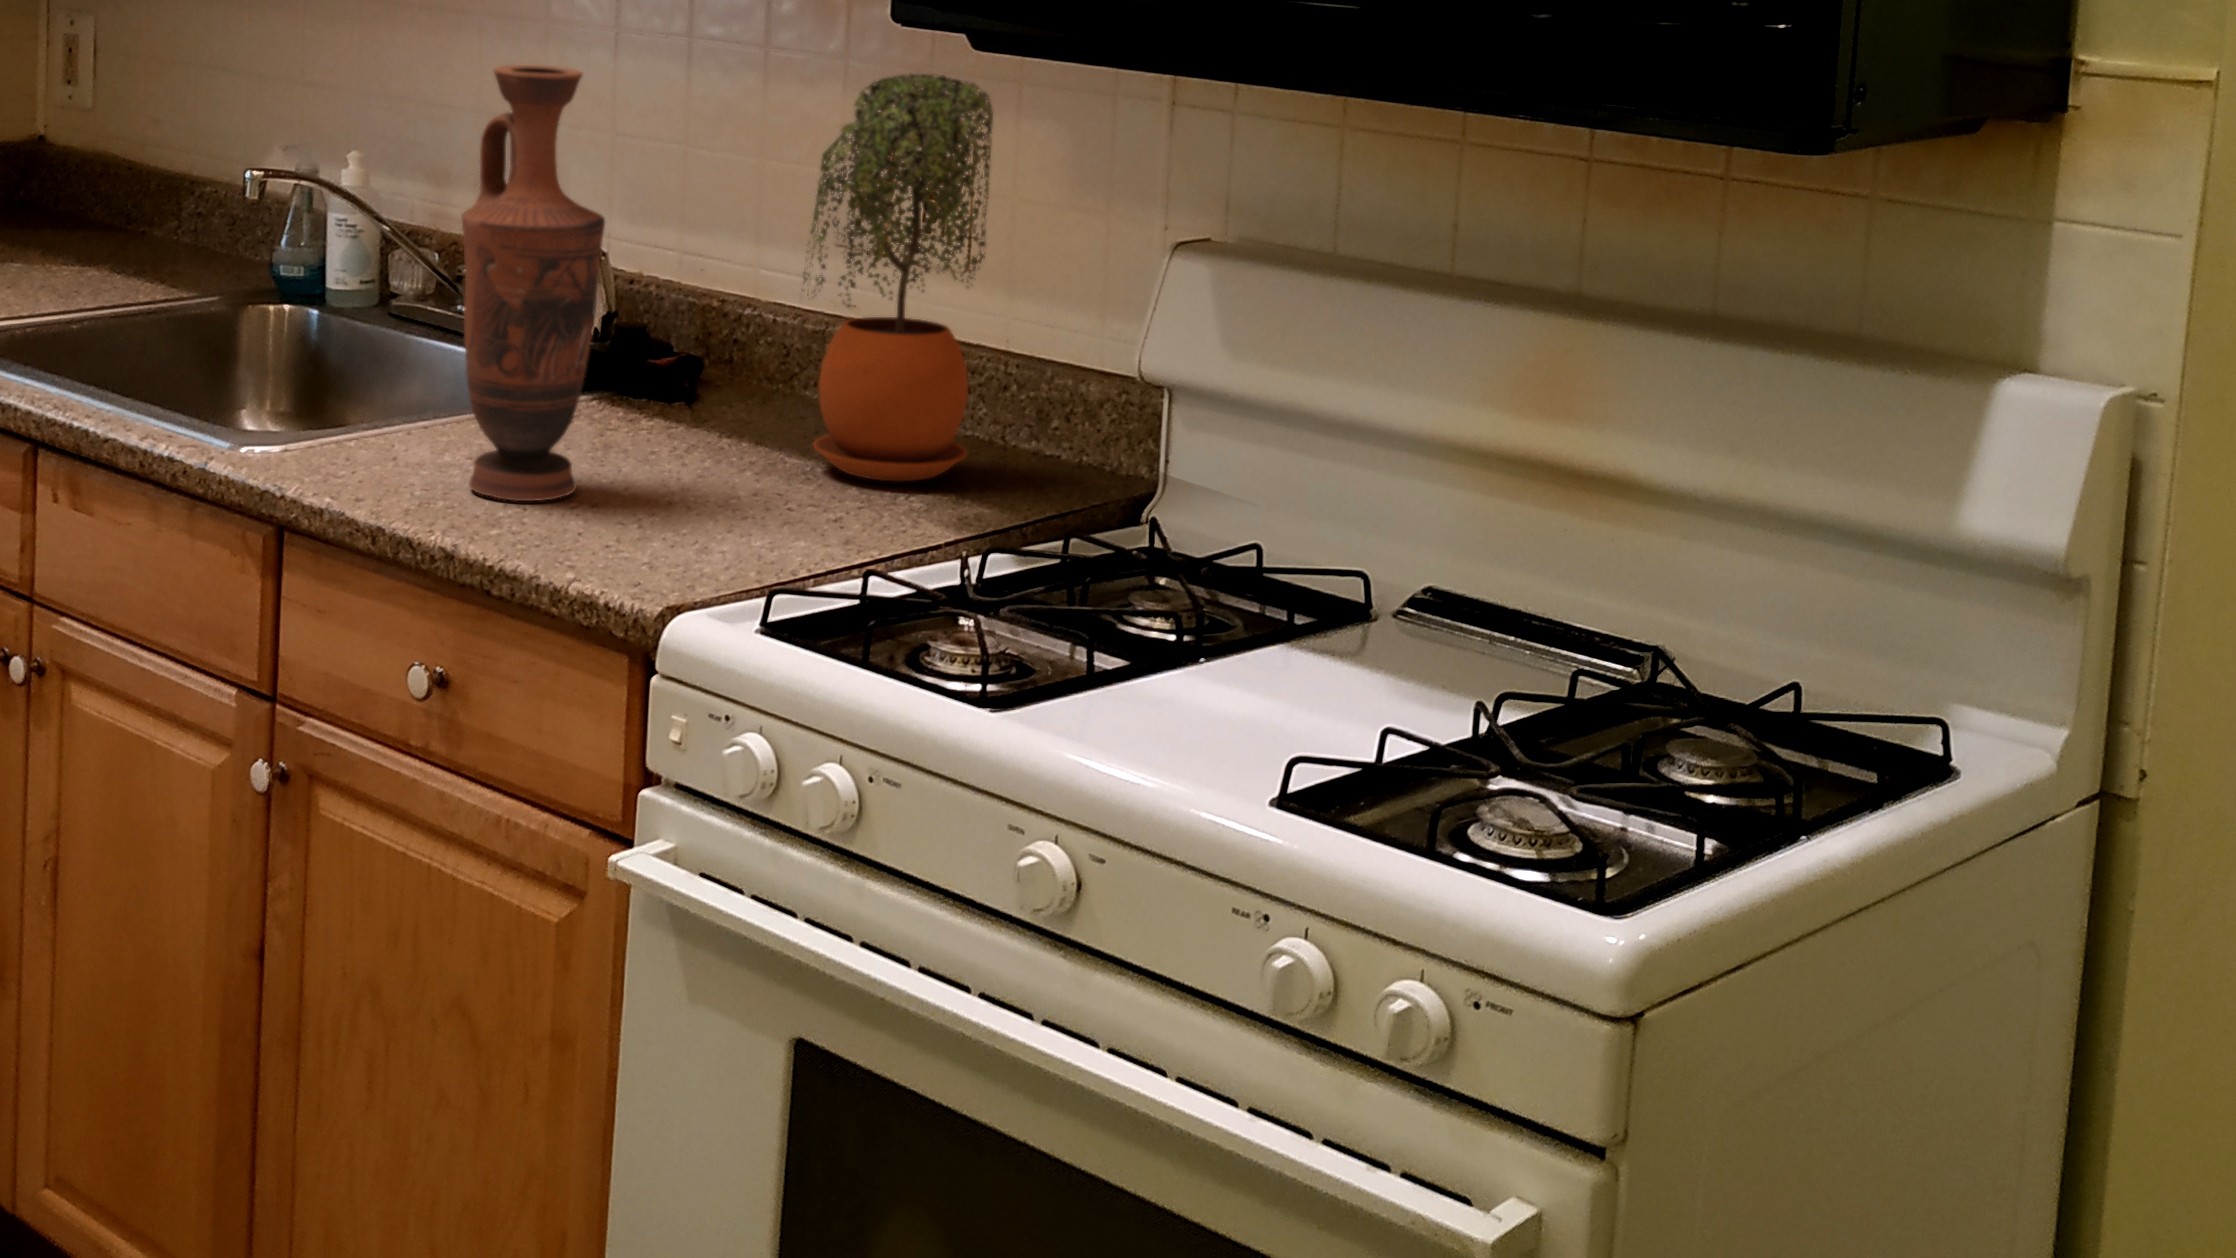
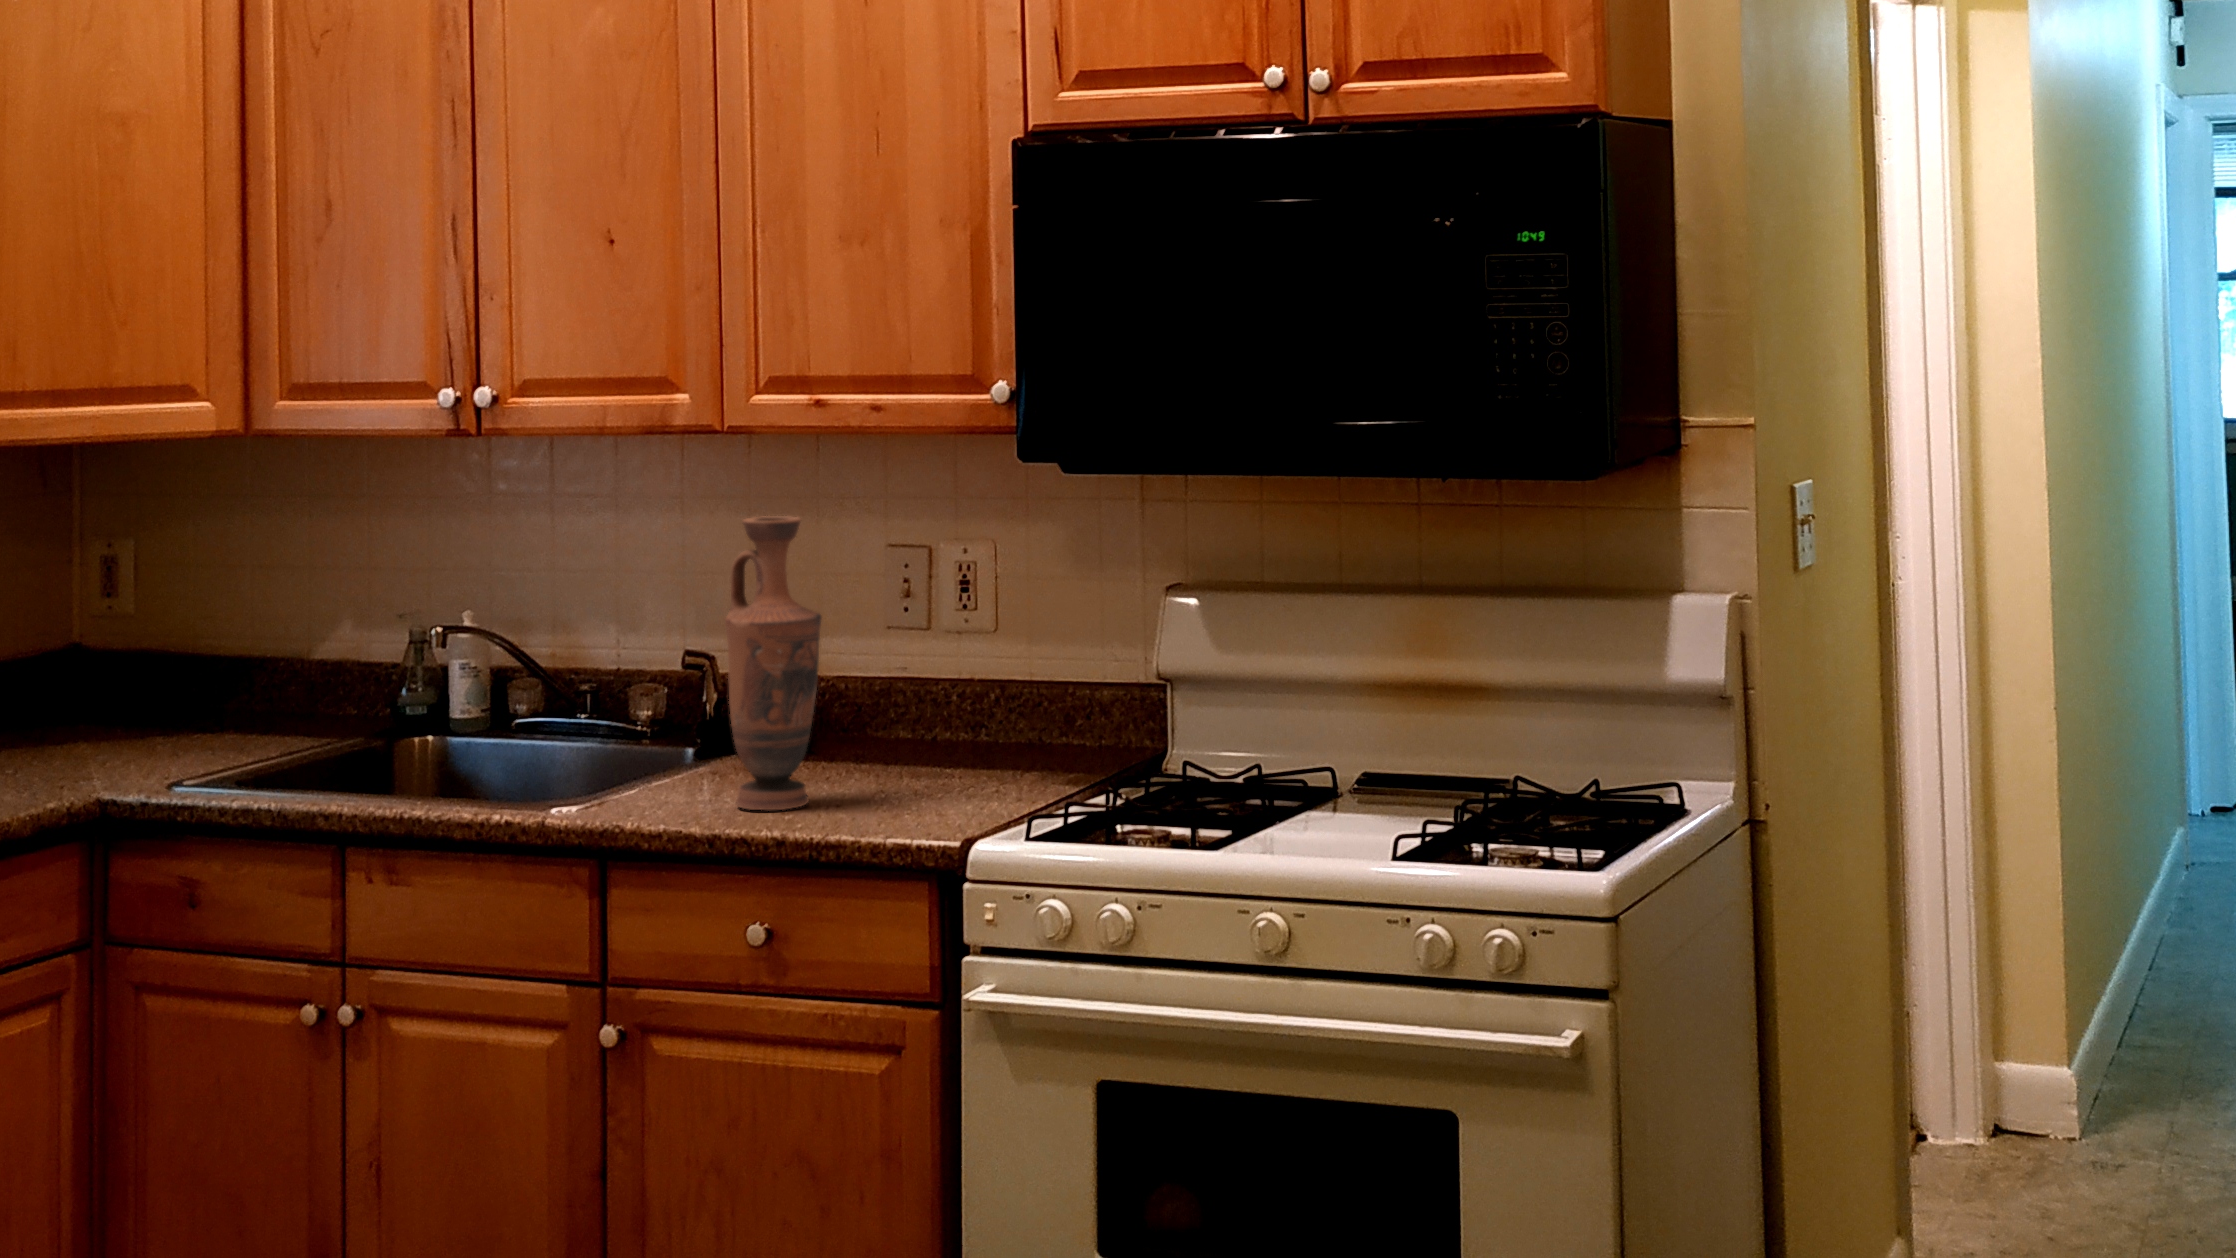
potted plant: present [803,74,993,481] -> none [914,500,1035,774]

